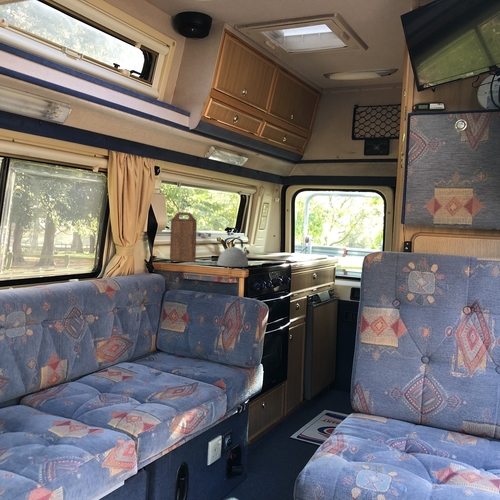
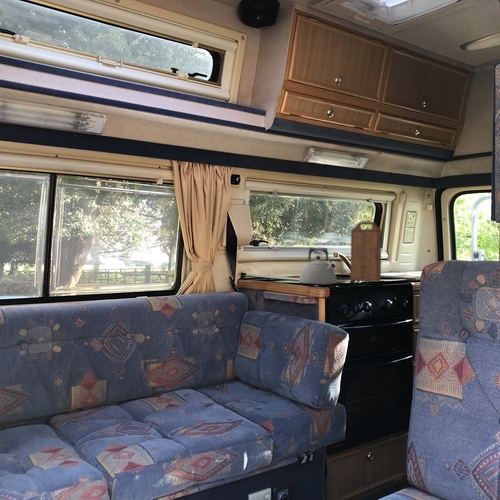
cutting board: present [170,212,197,262] -> present [350,221,382,282]

